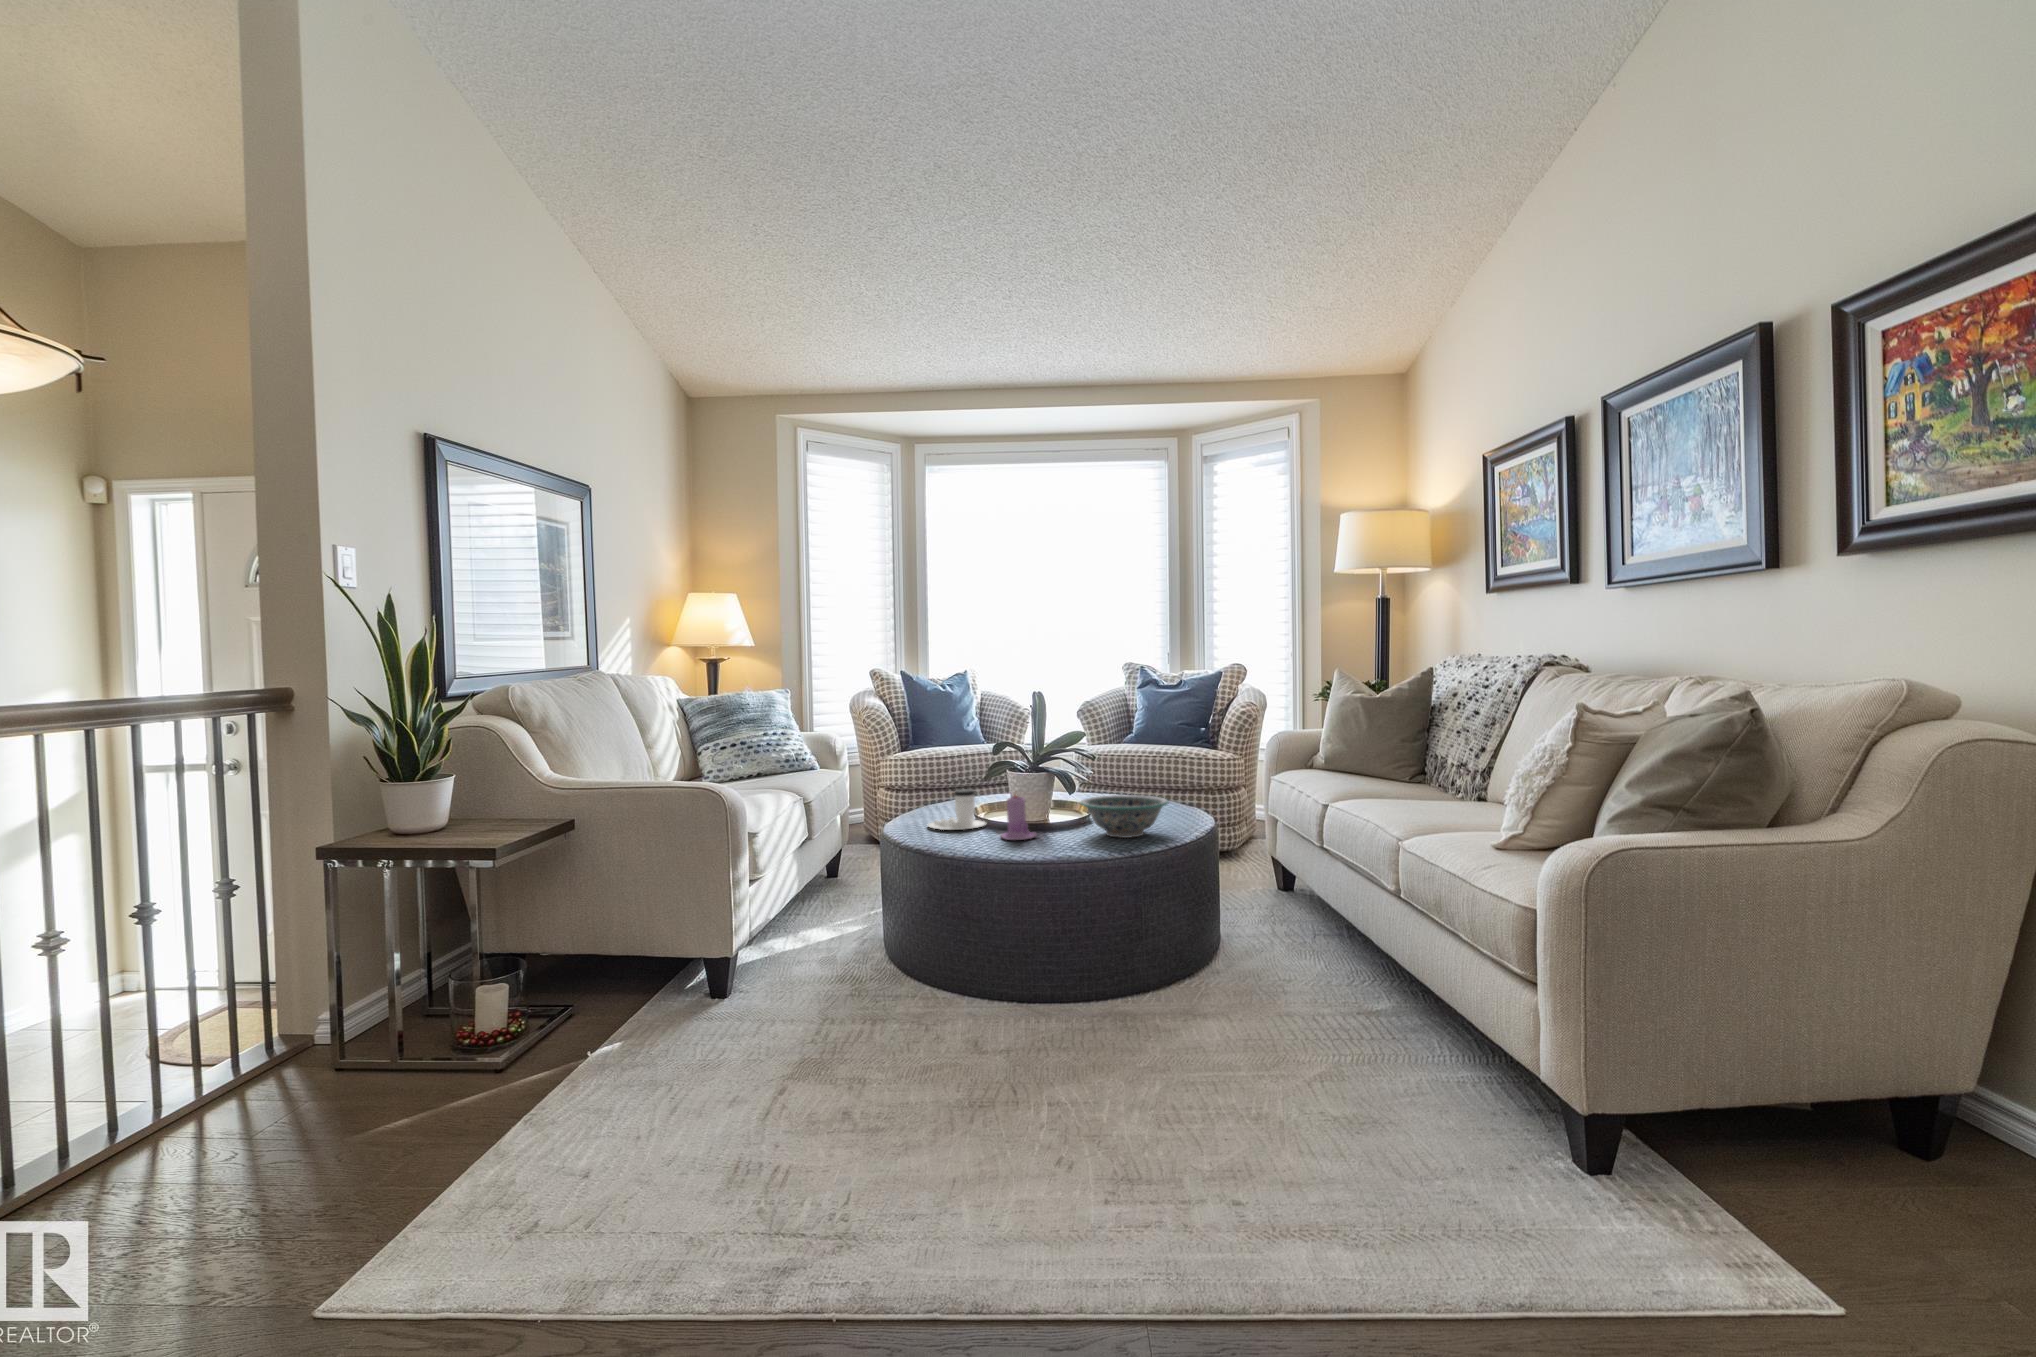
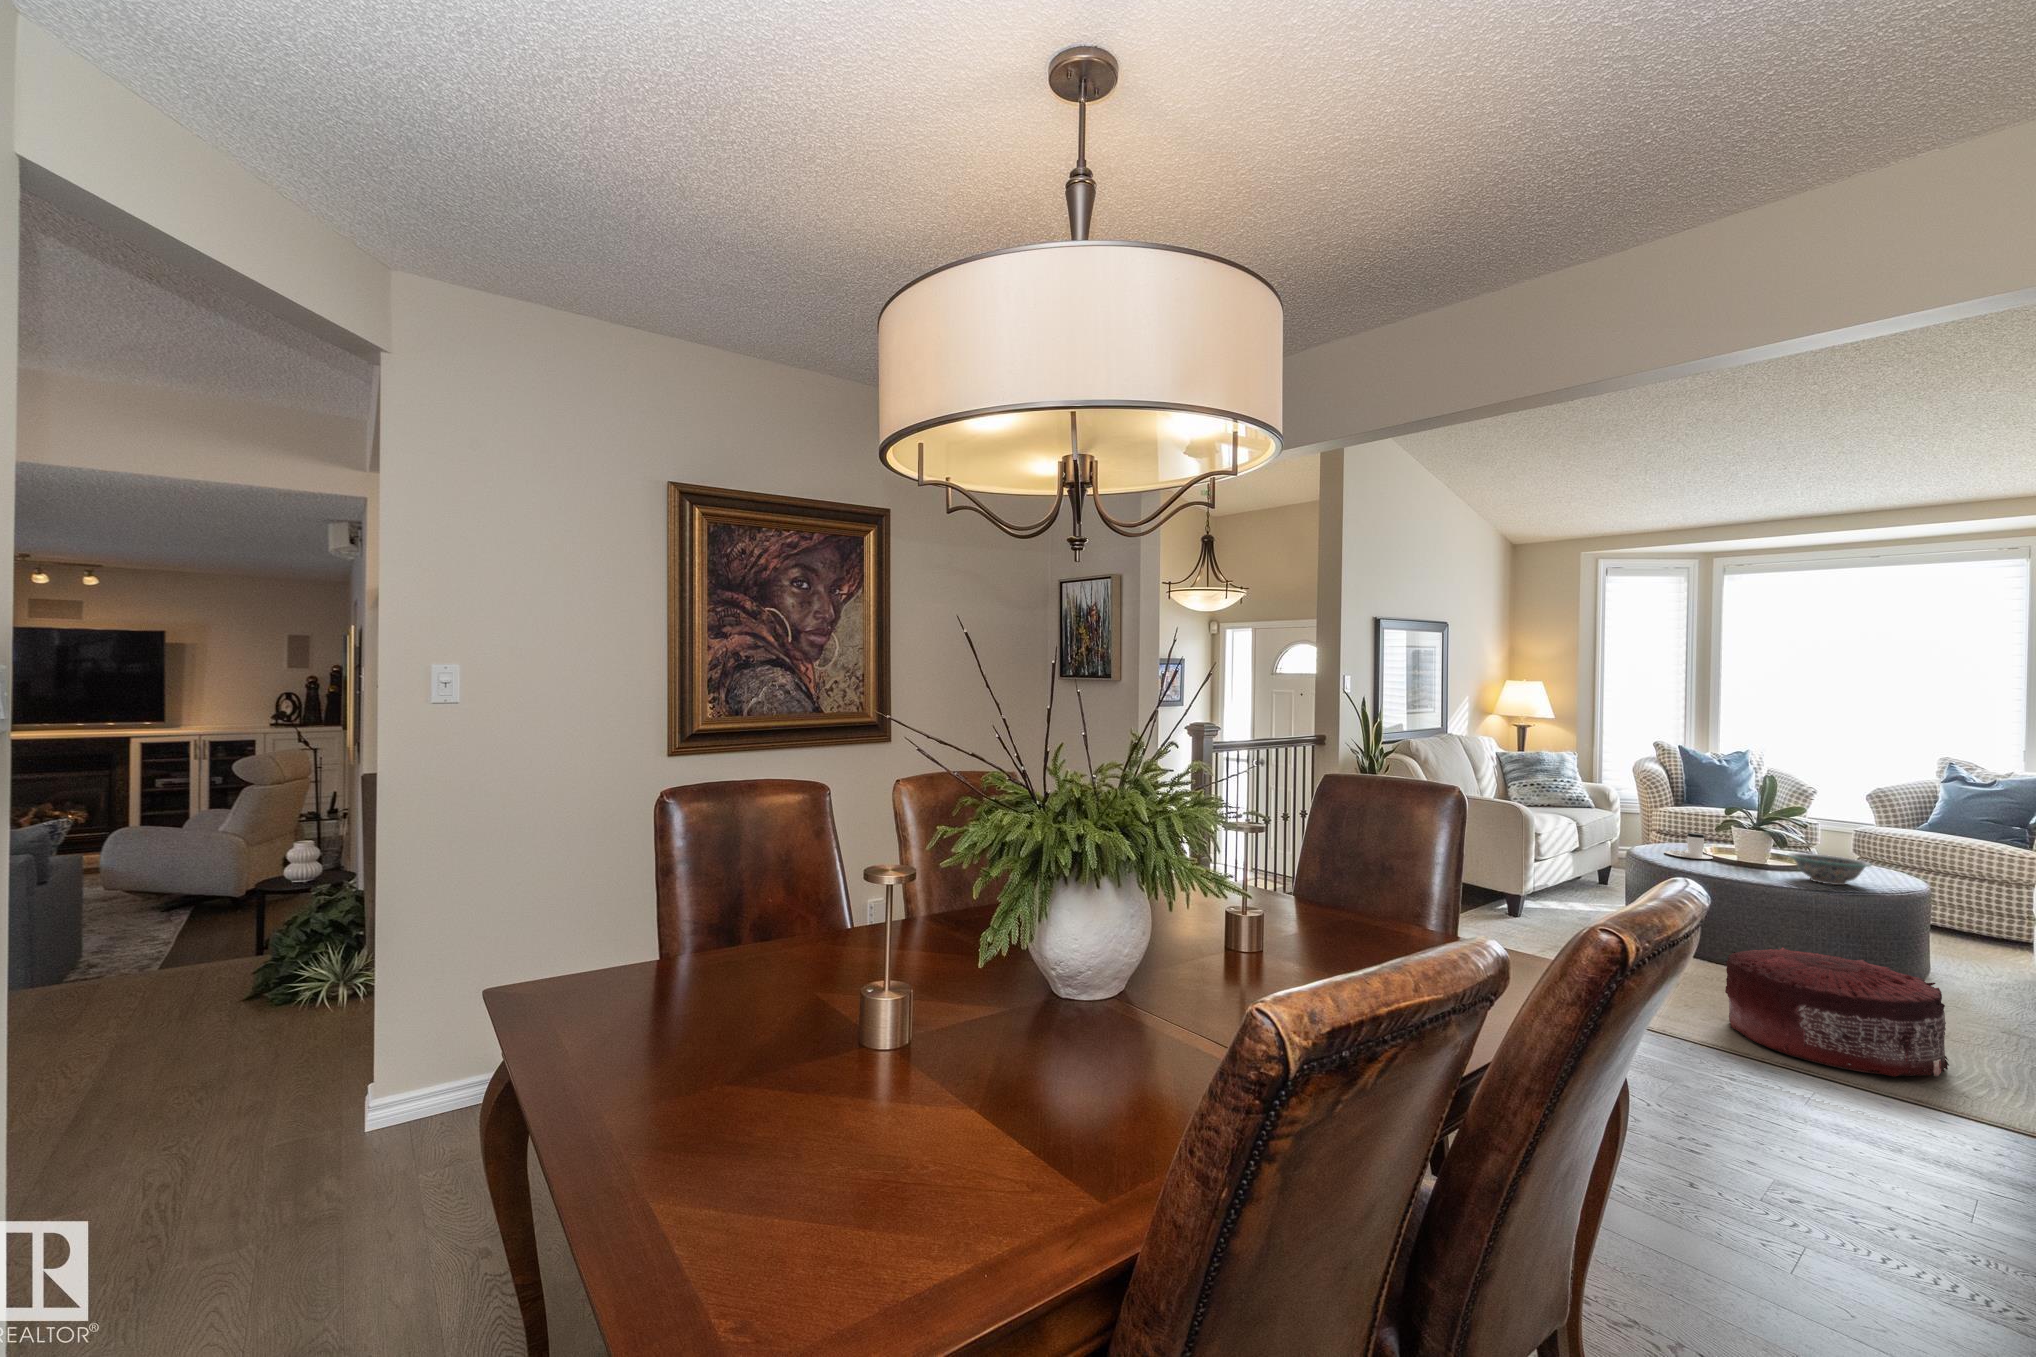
candle: present [1001,795,1037,840] -> none [1717,838,1748,871]
pouf: none [1097,964,1393,1211] -> present [1725,948,1949,1077]

